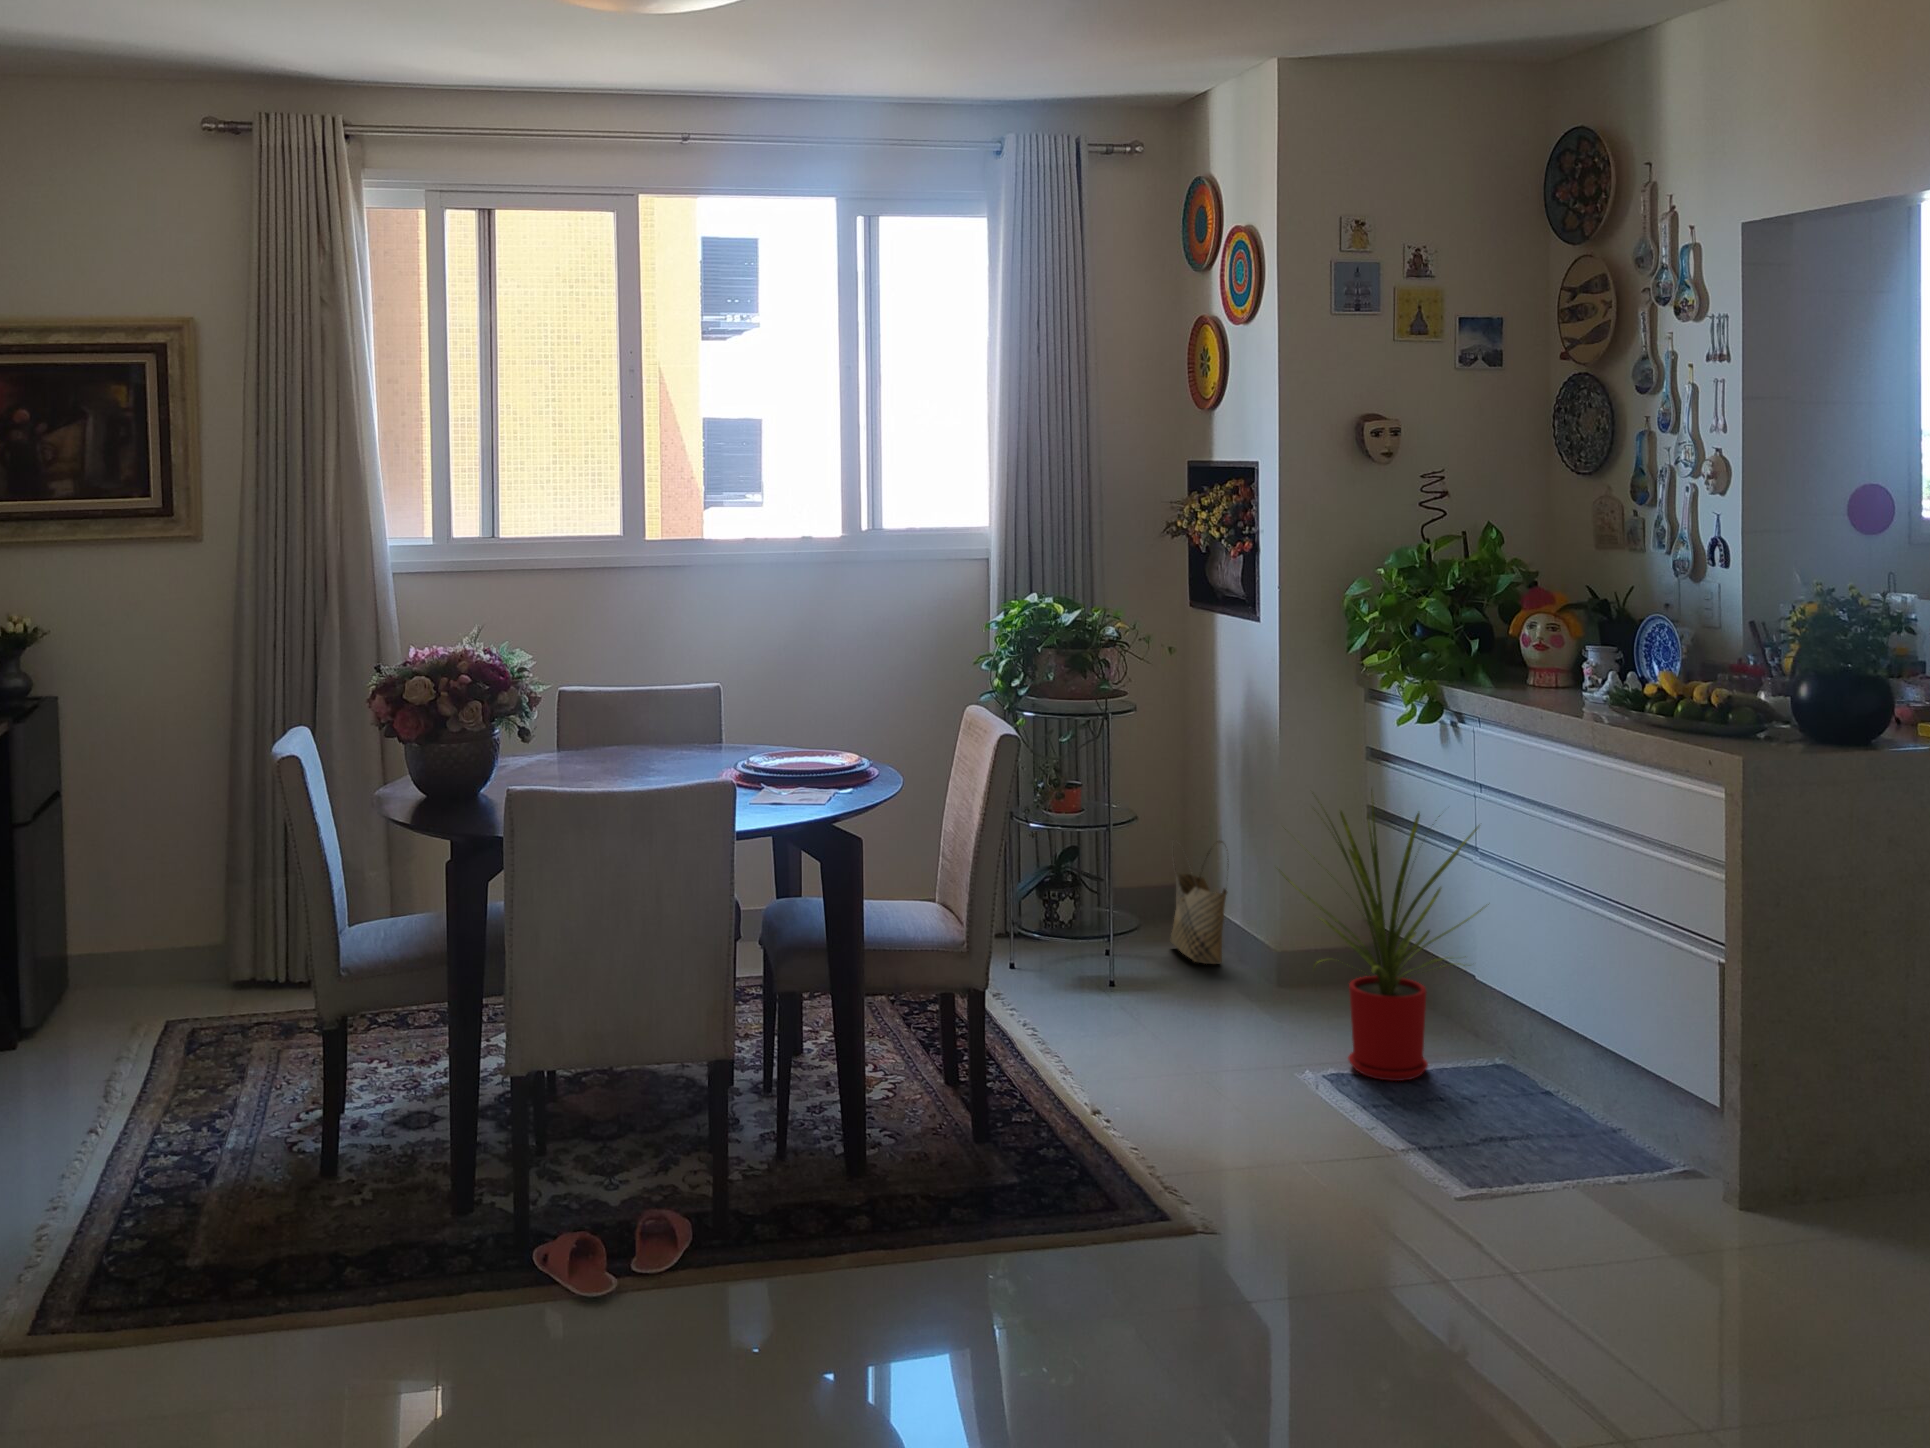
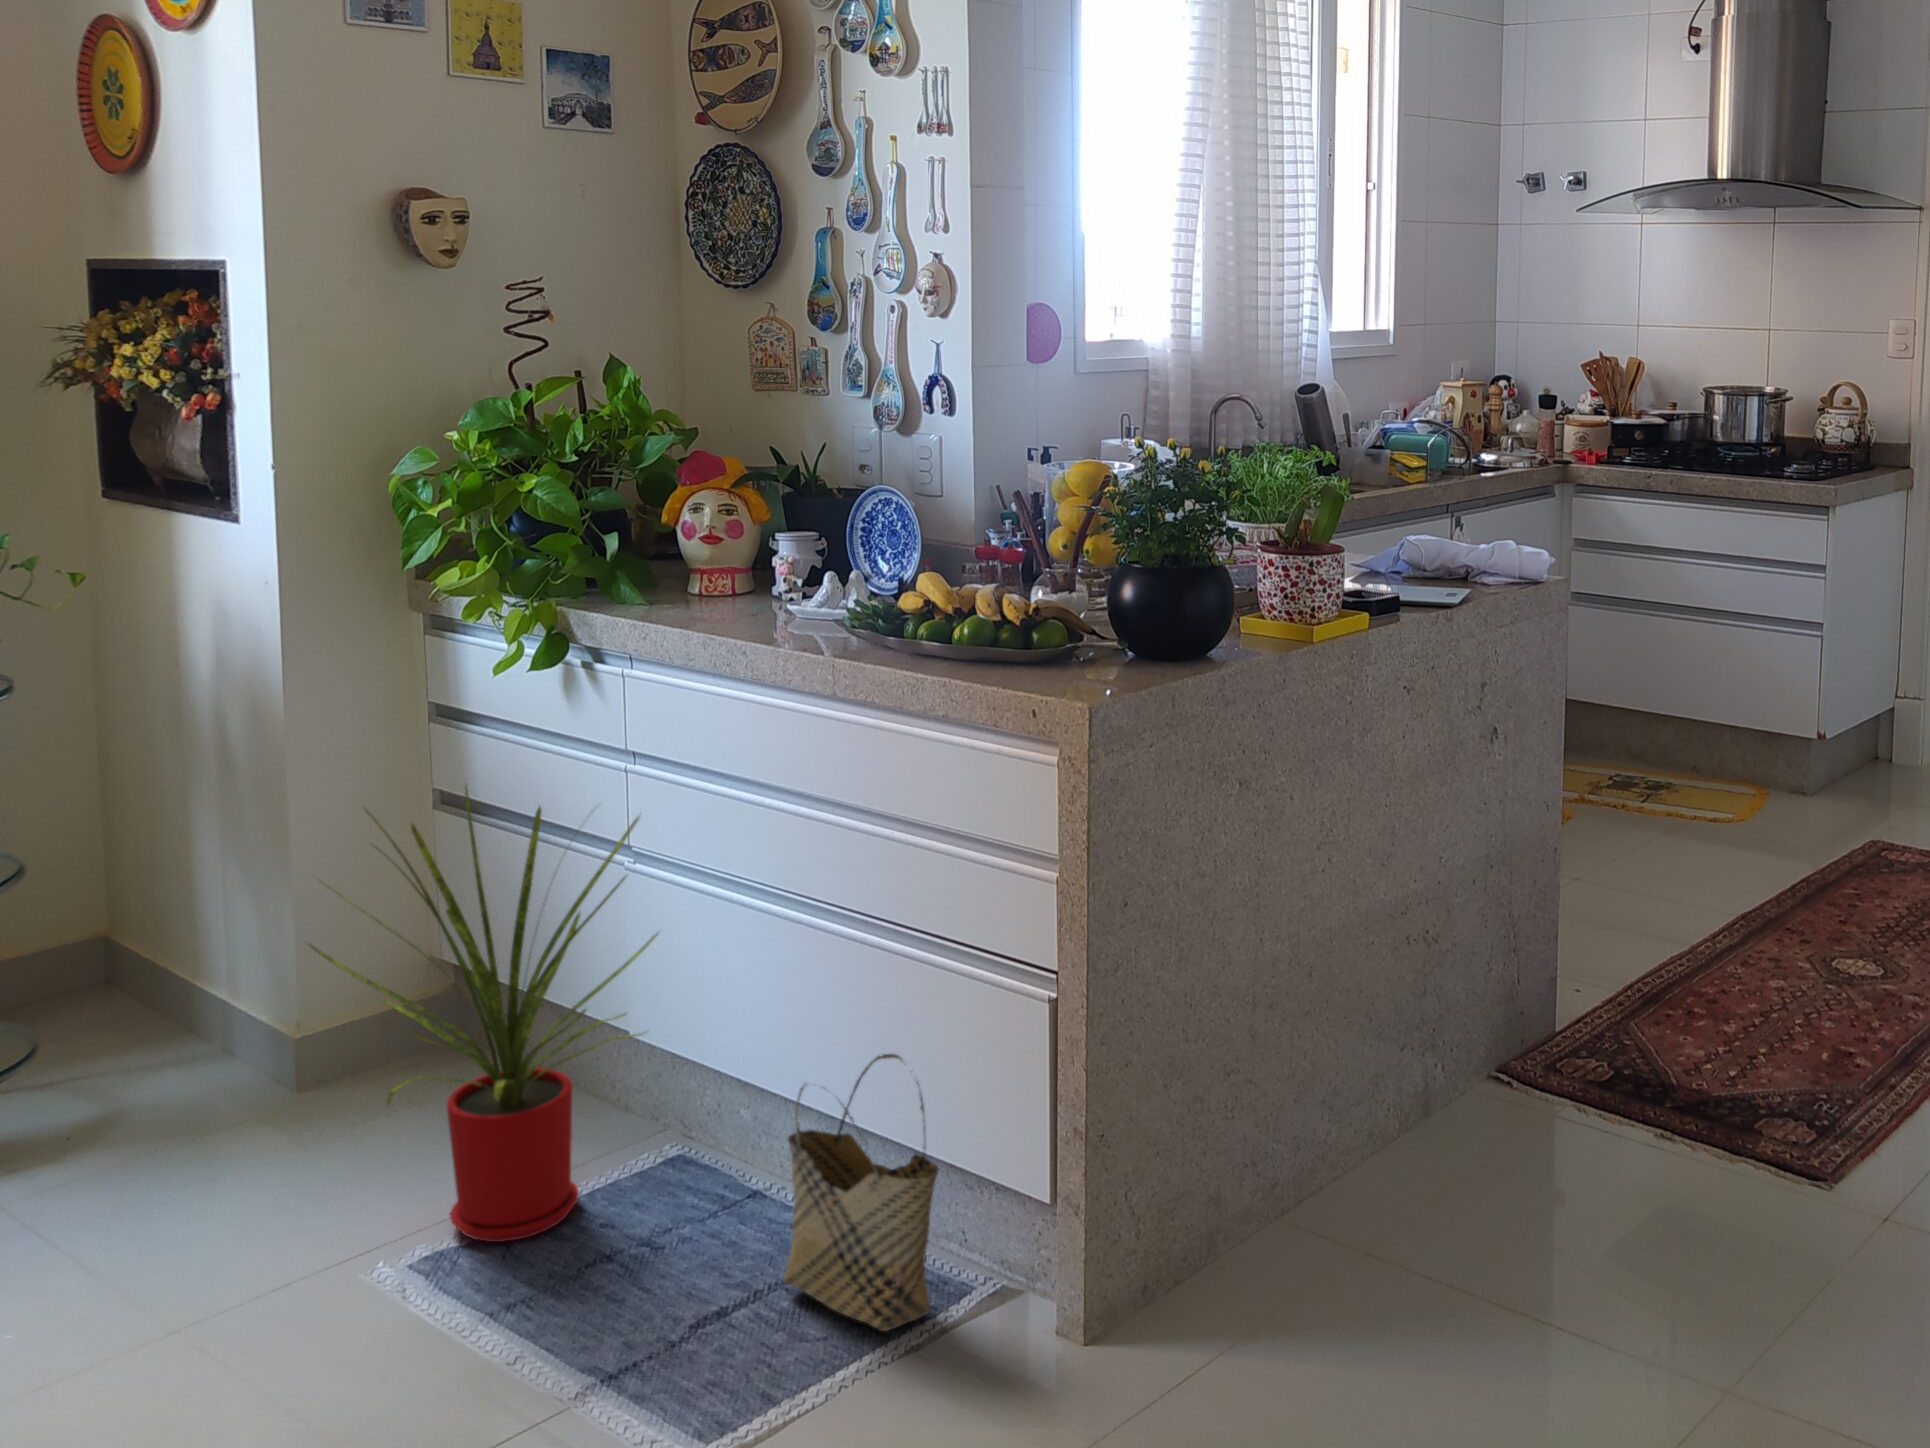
woven basket: present [1171,856,1227,964] -> present [783,1054,938,1331]

